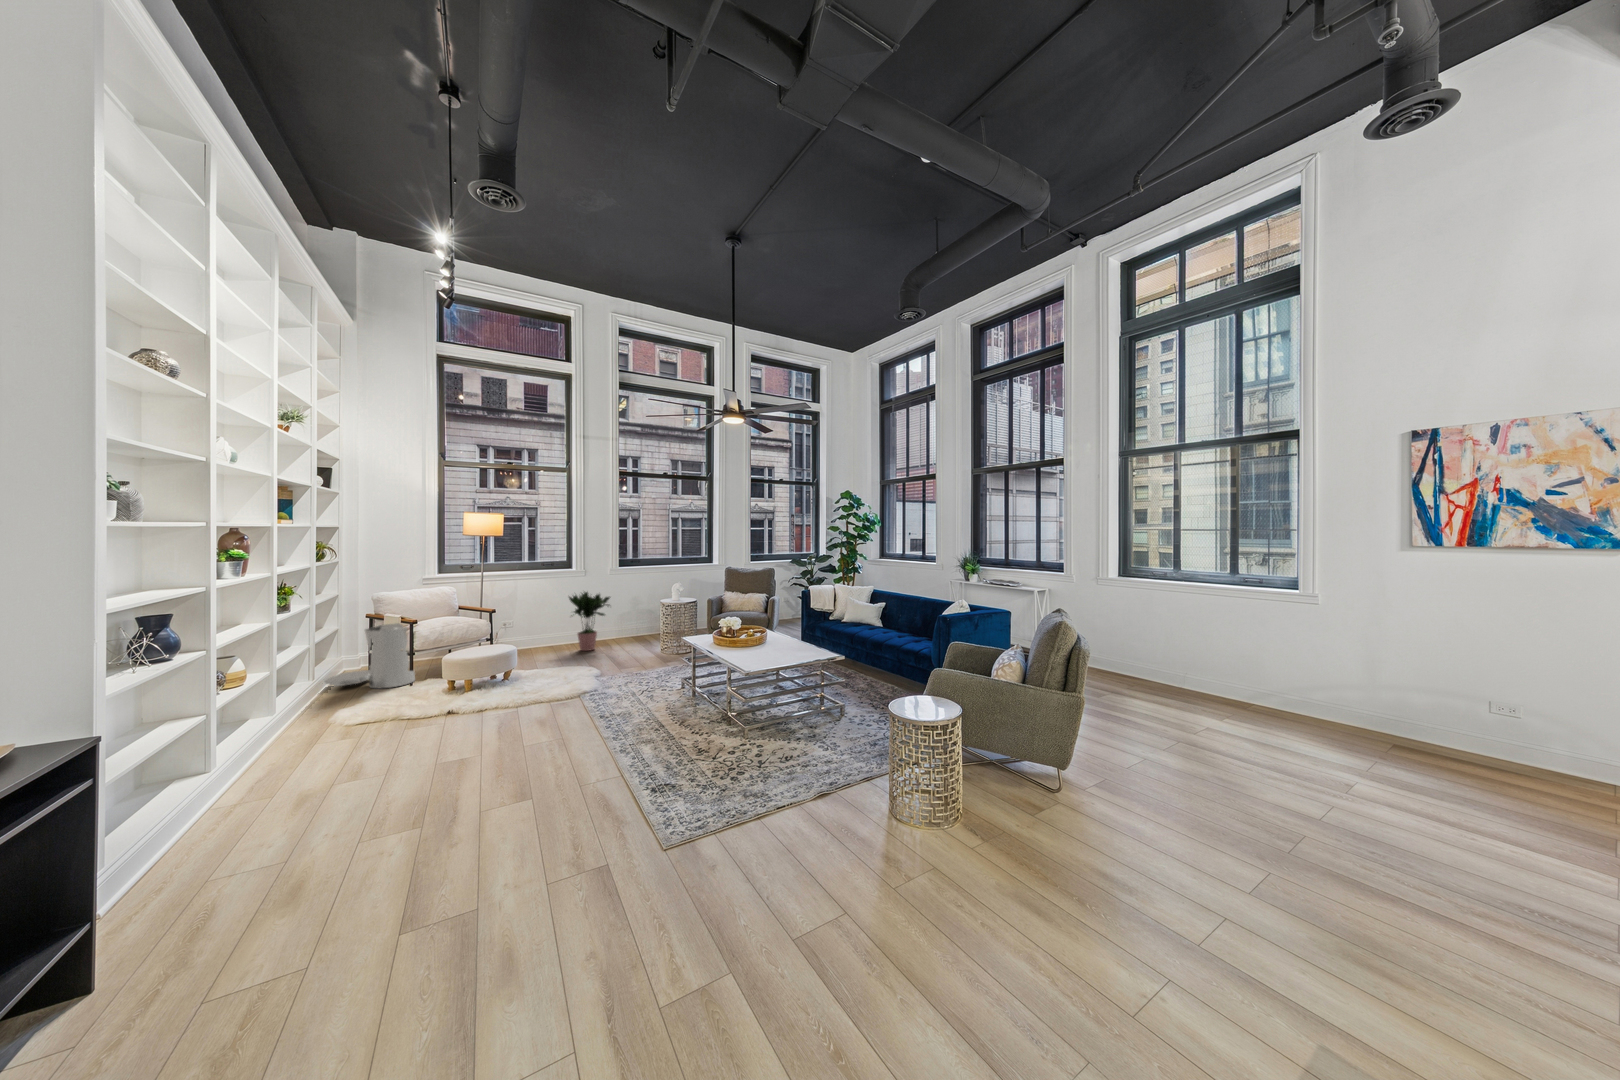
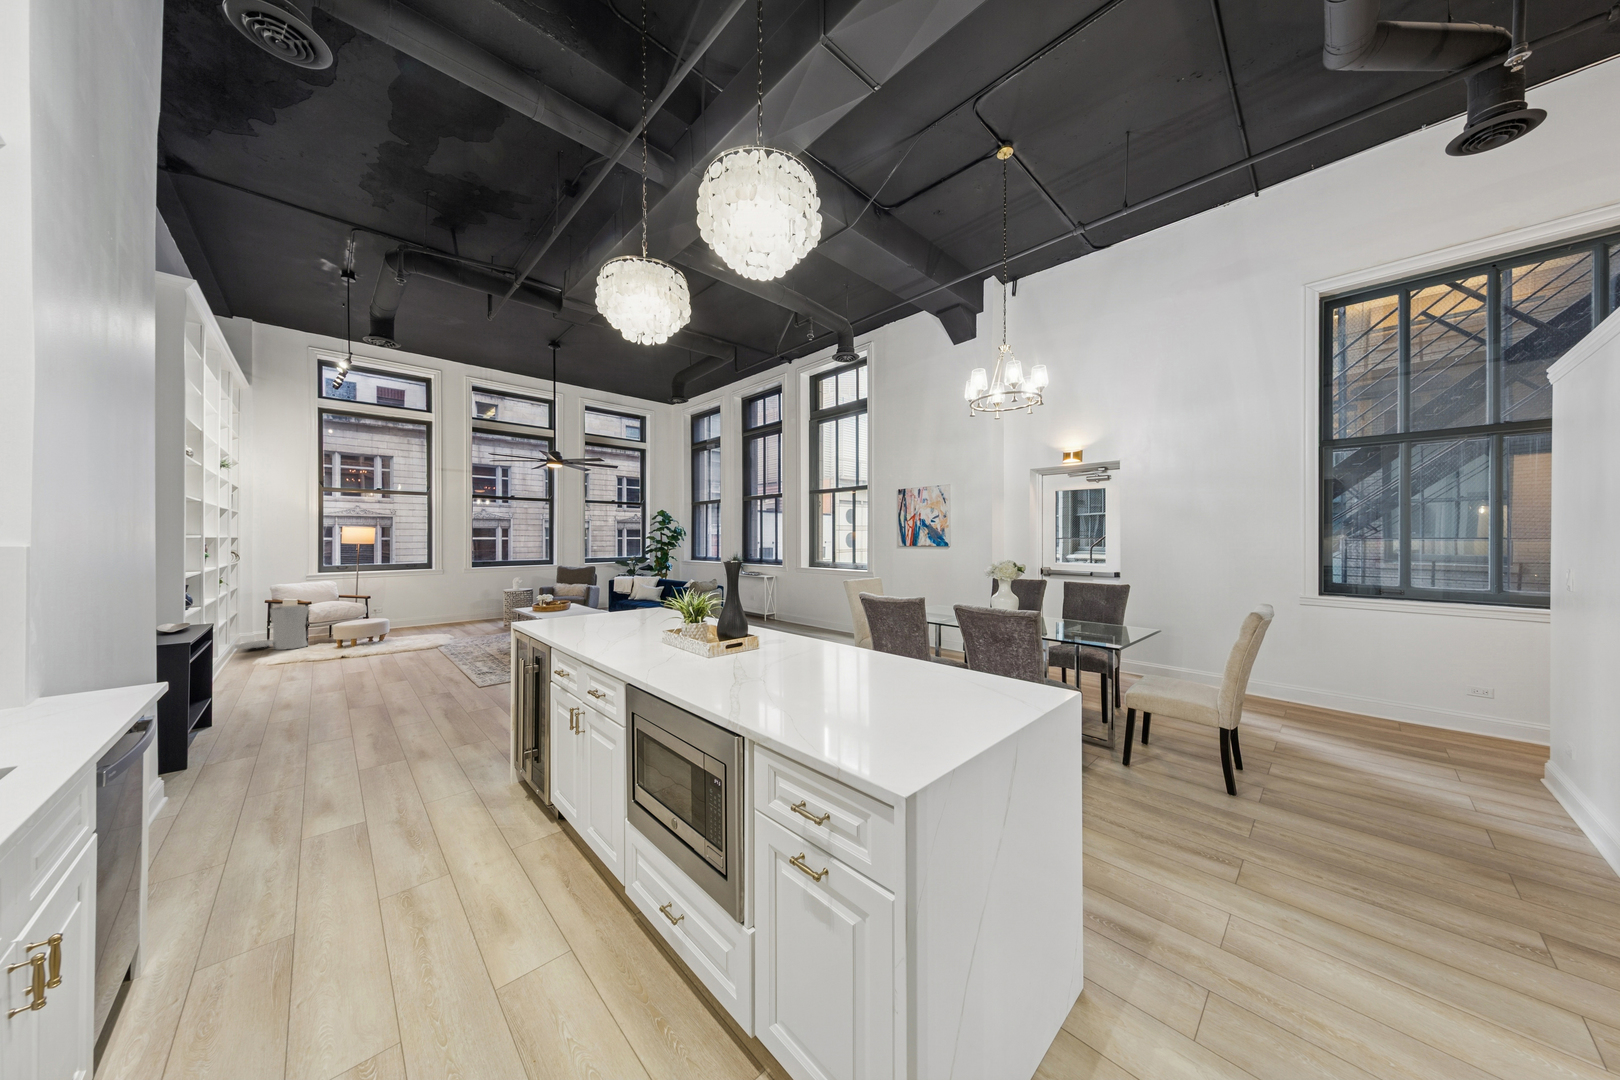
potted plant: present [569,592,610,651] -> none [429,583,467,628]

